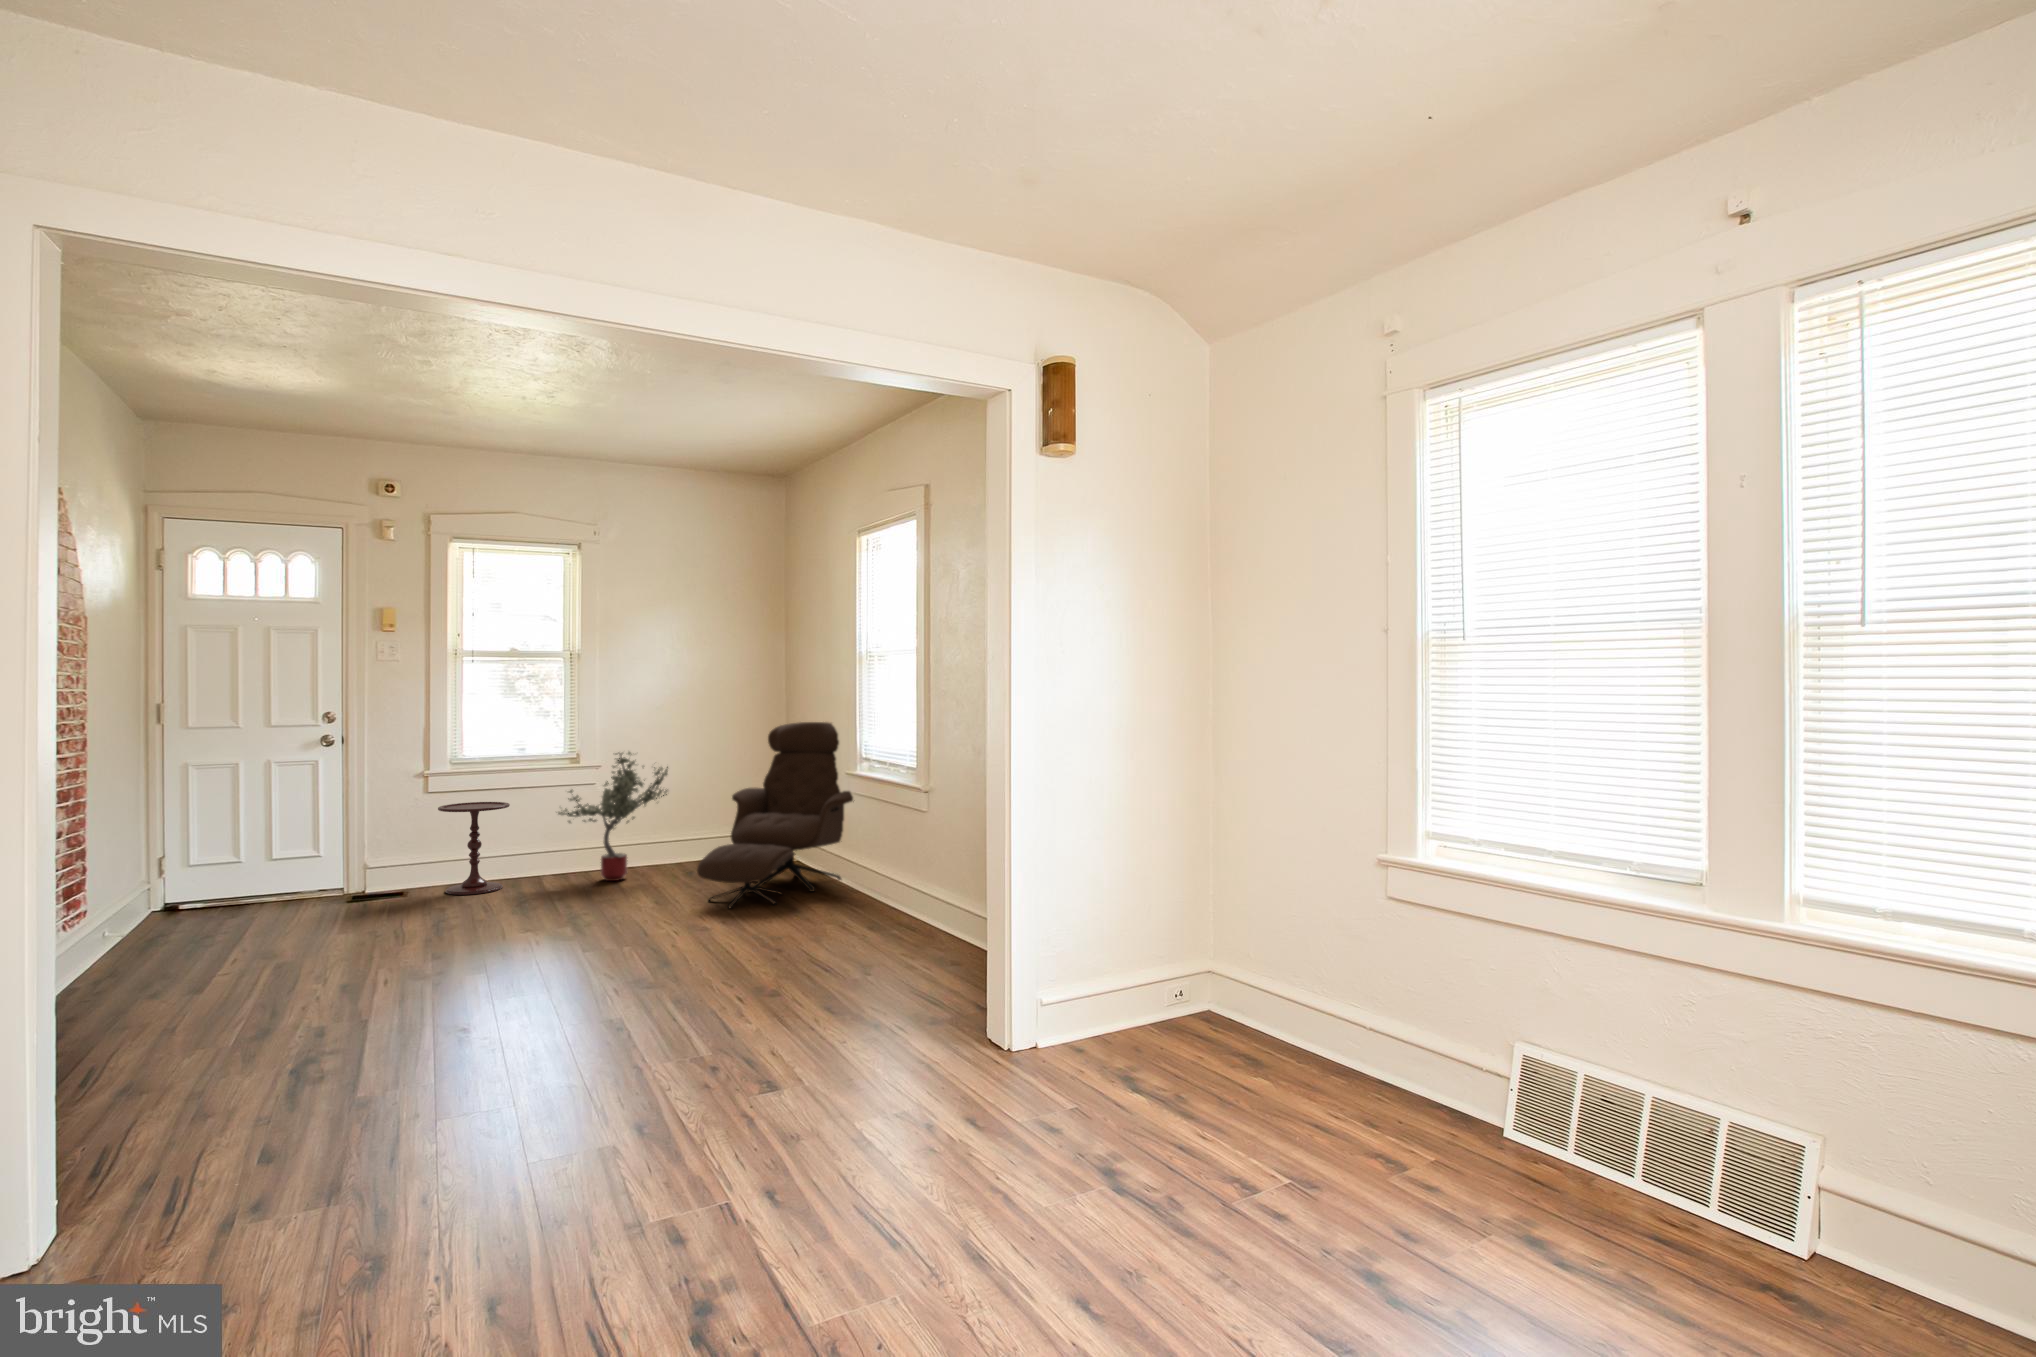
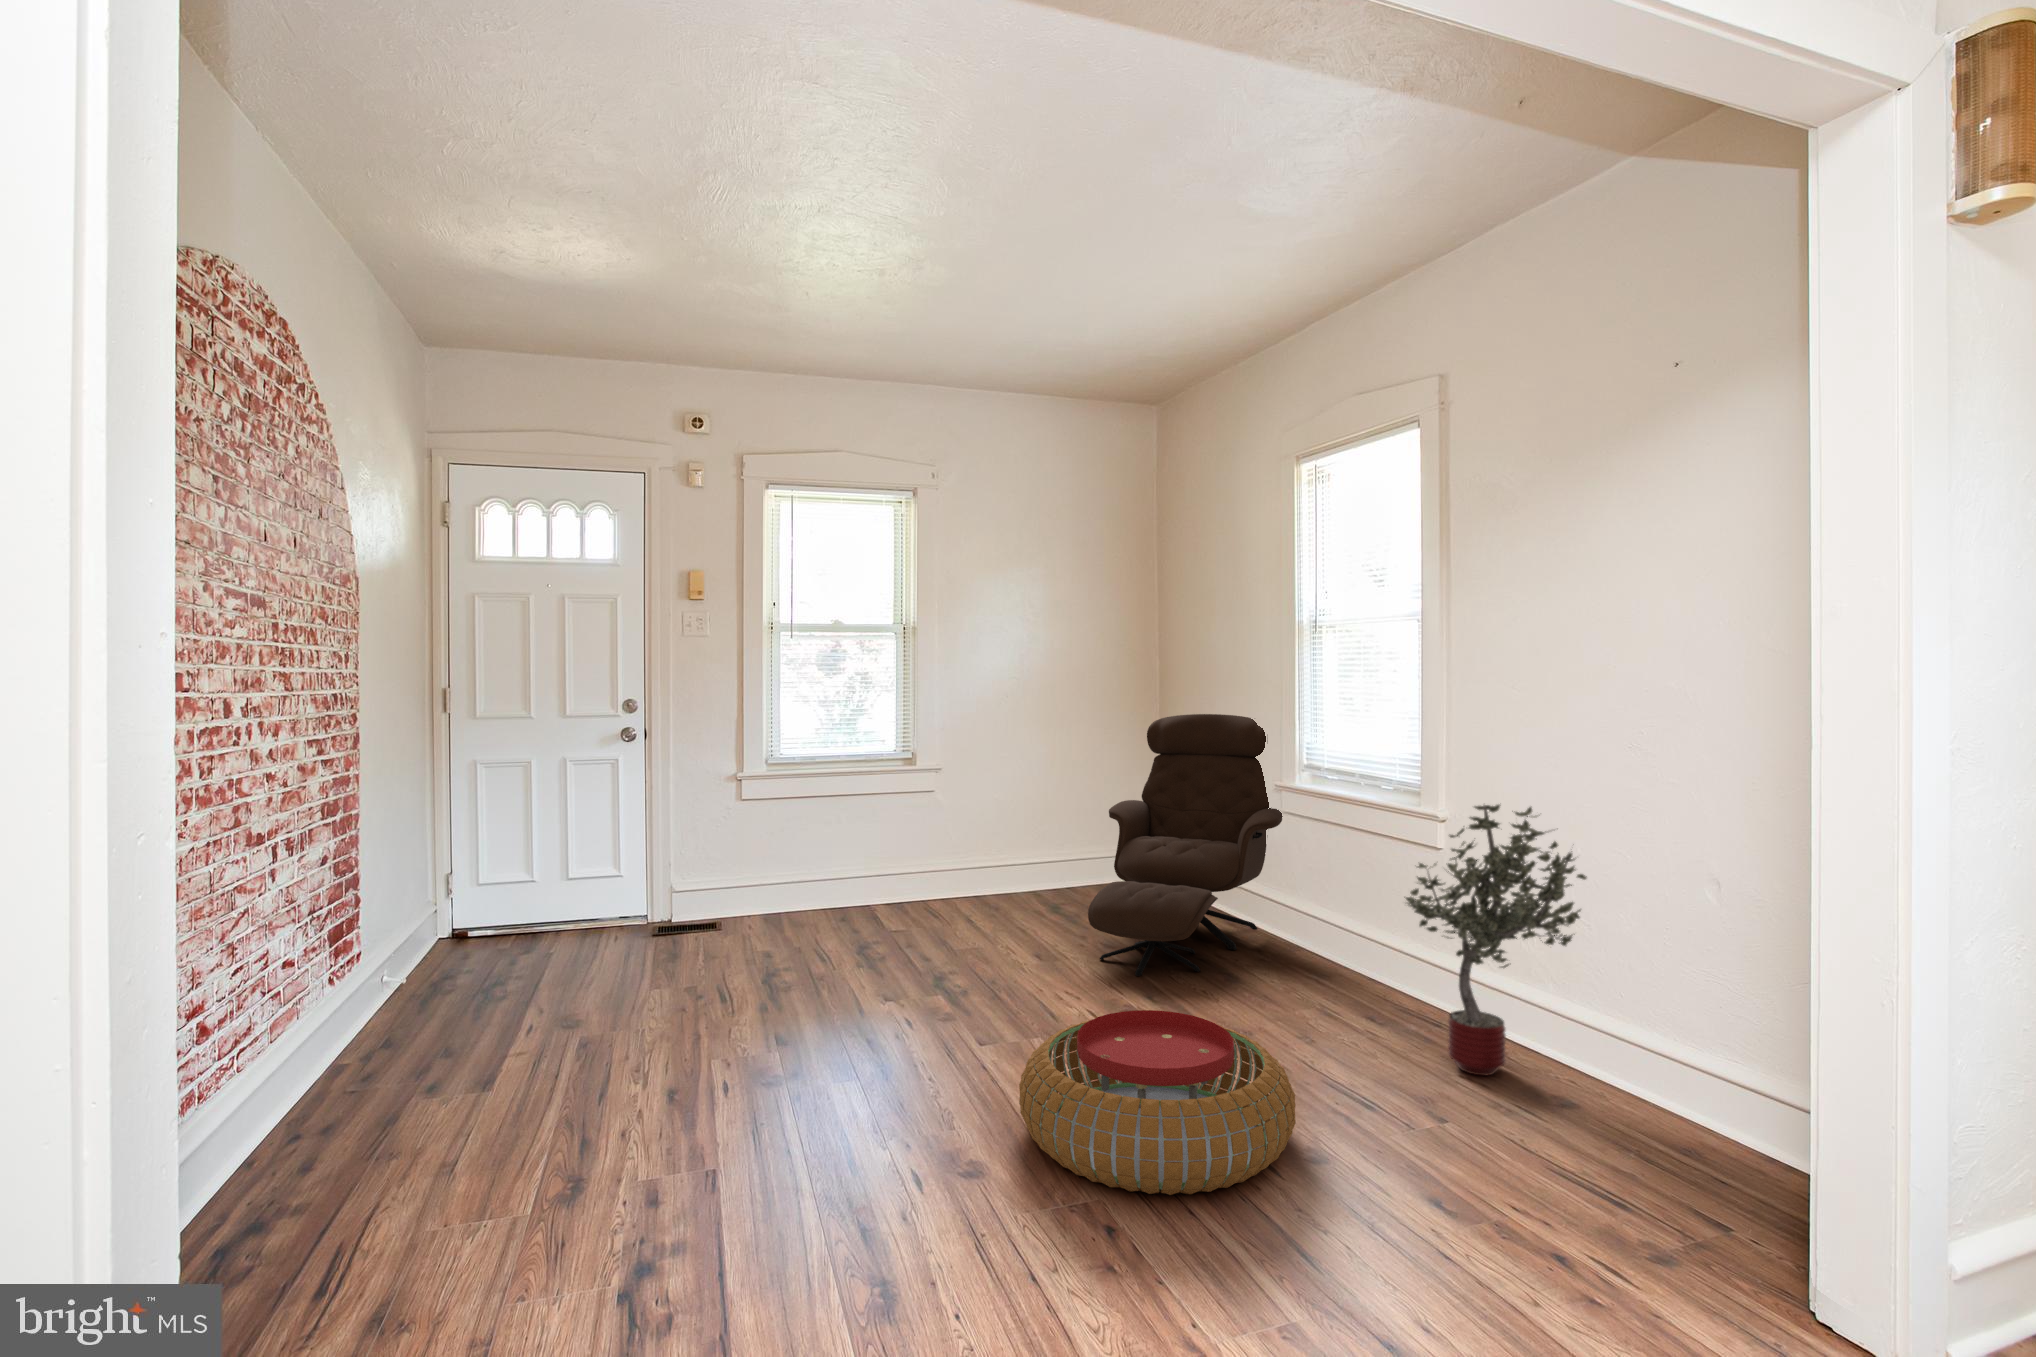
potted tree: present [558,752,668,881] -> present [1406,805,1587,1076]
side table: present [438,802,510,895] -> none [754,811,835,930]
pouf: none [586,909,764,1003] -> present [1019,1010,1296,1195]

